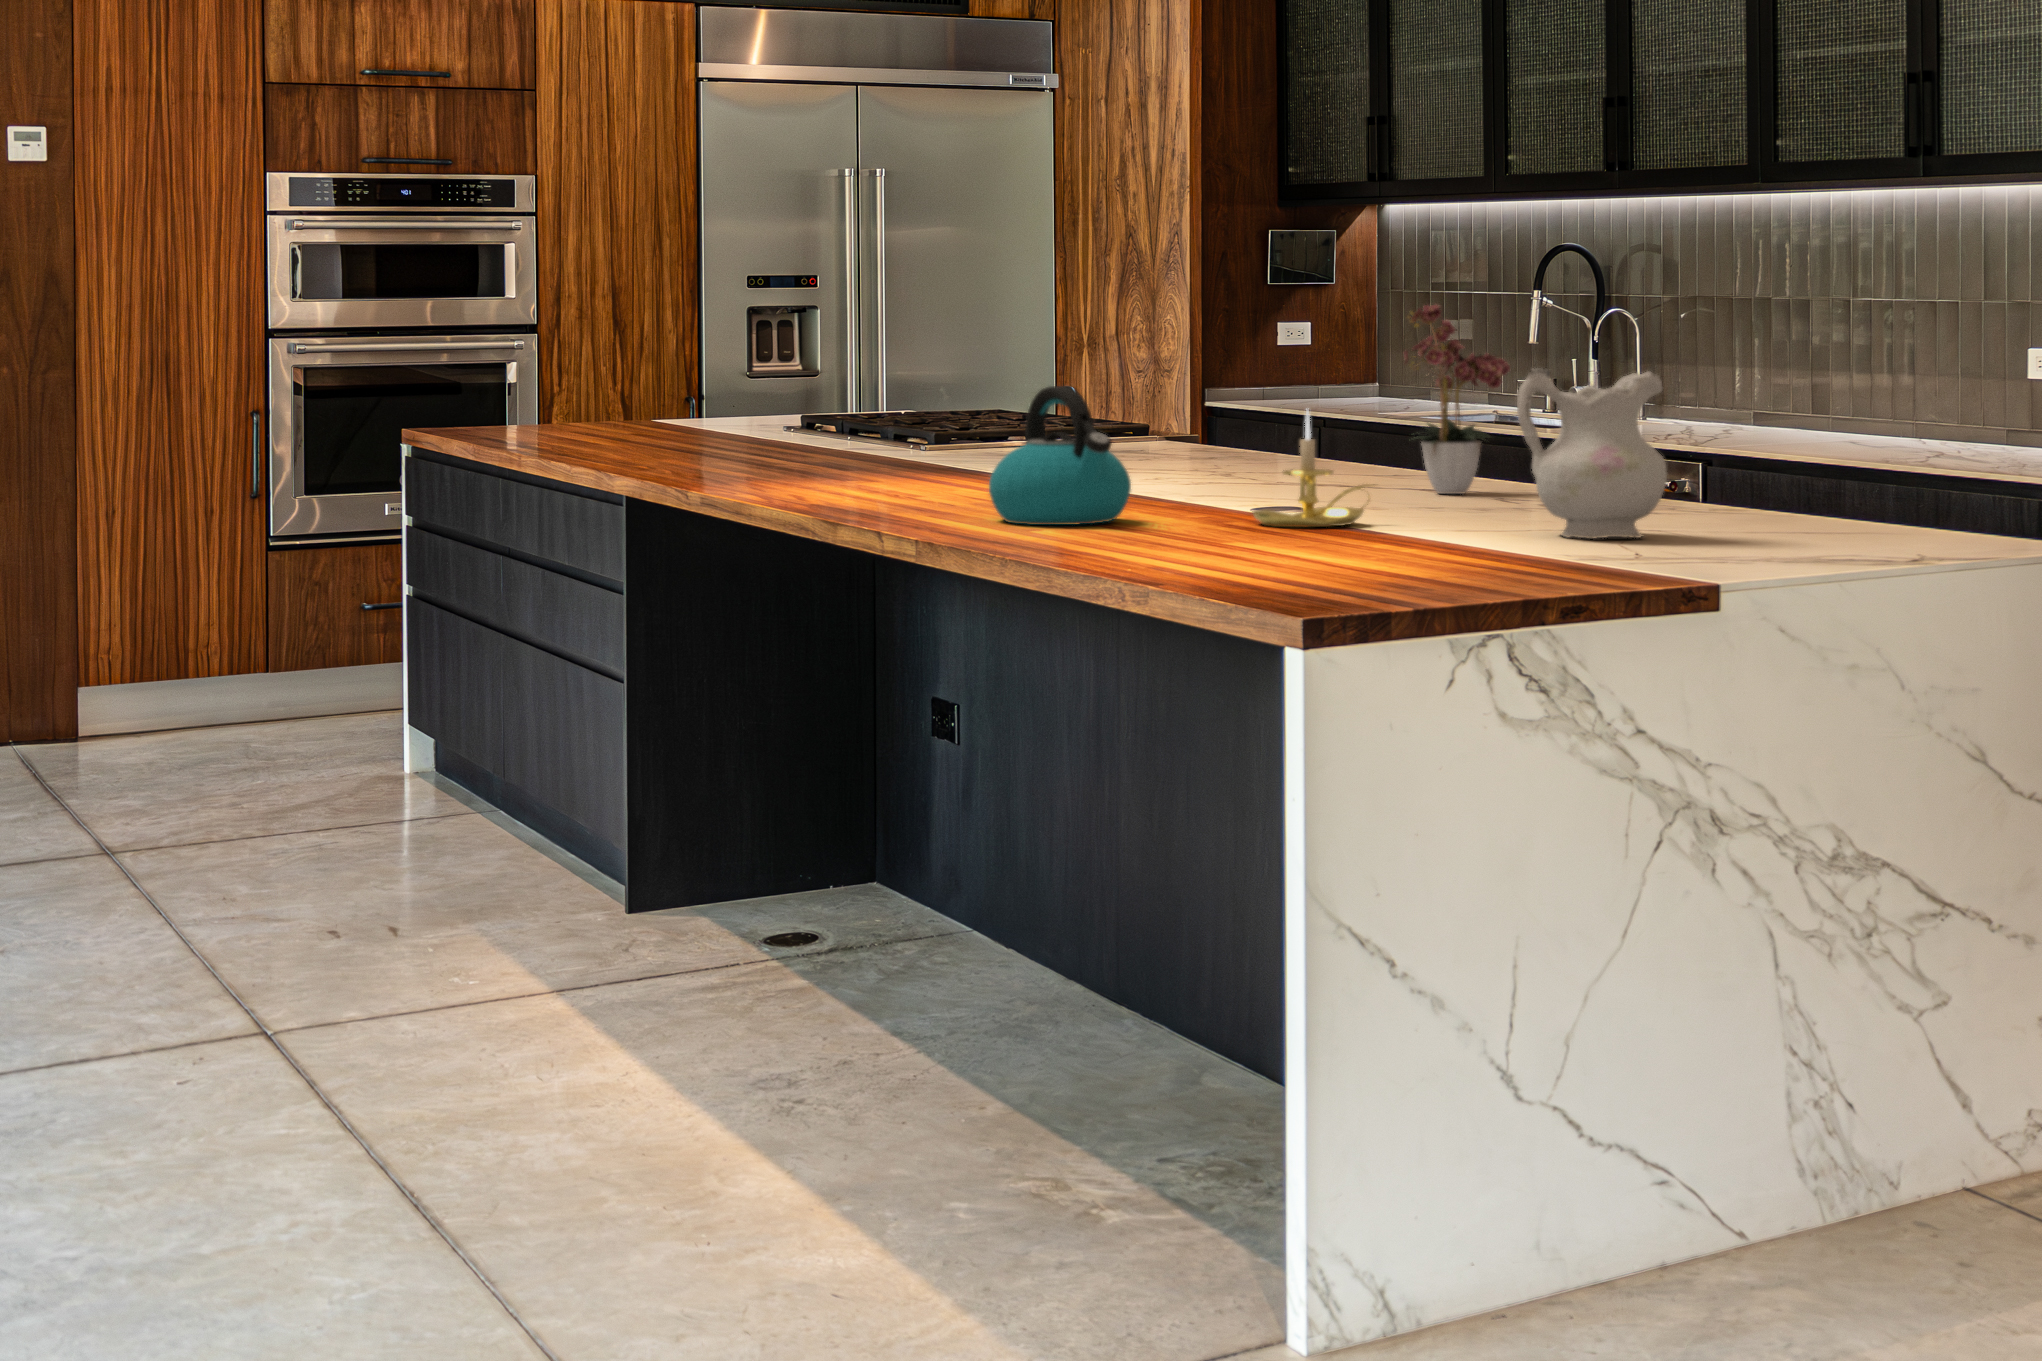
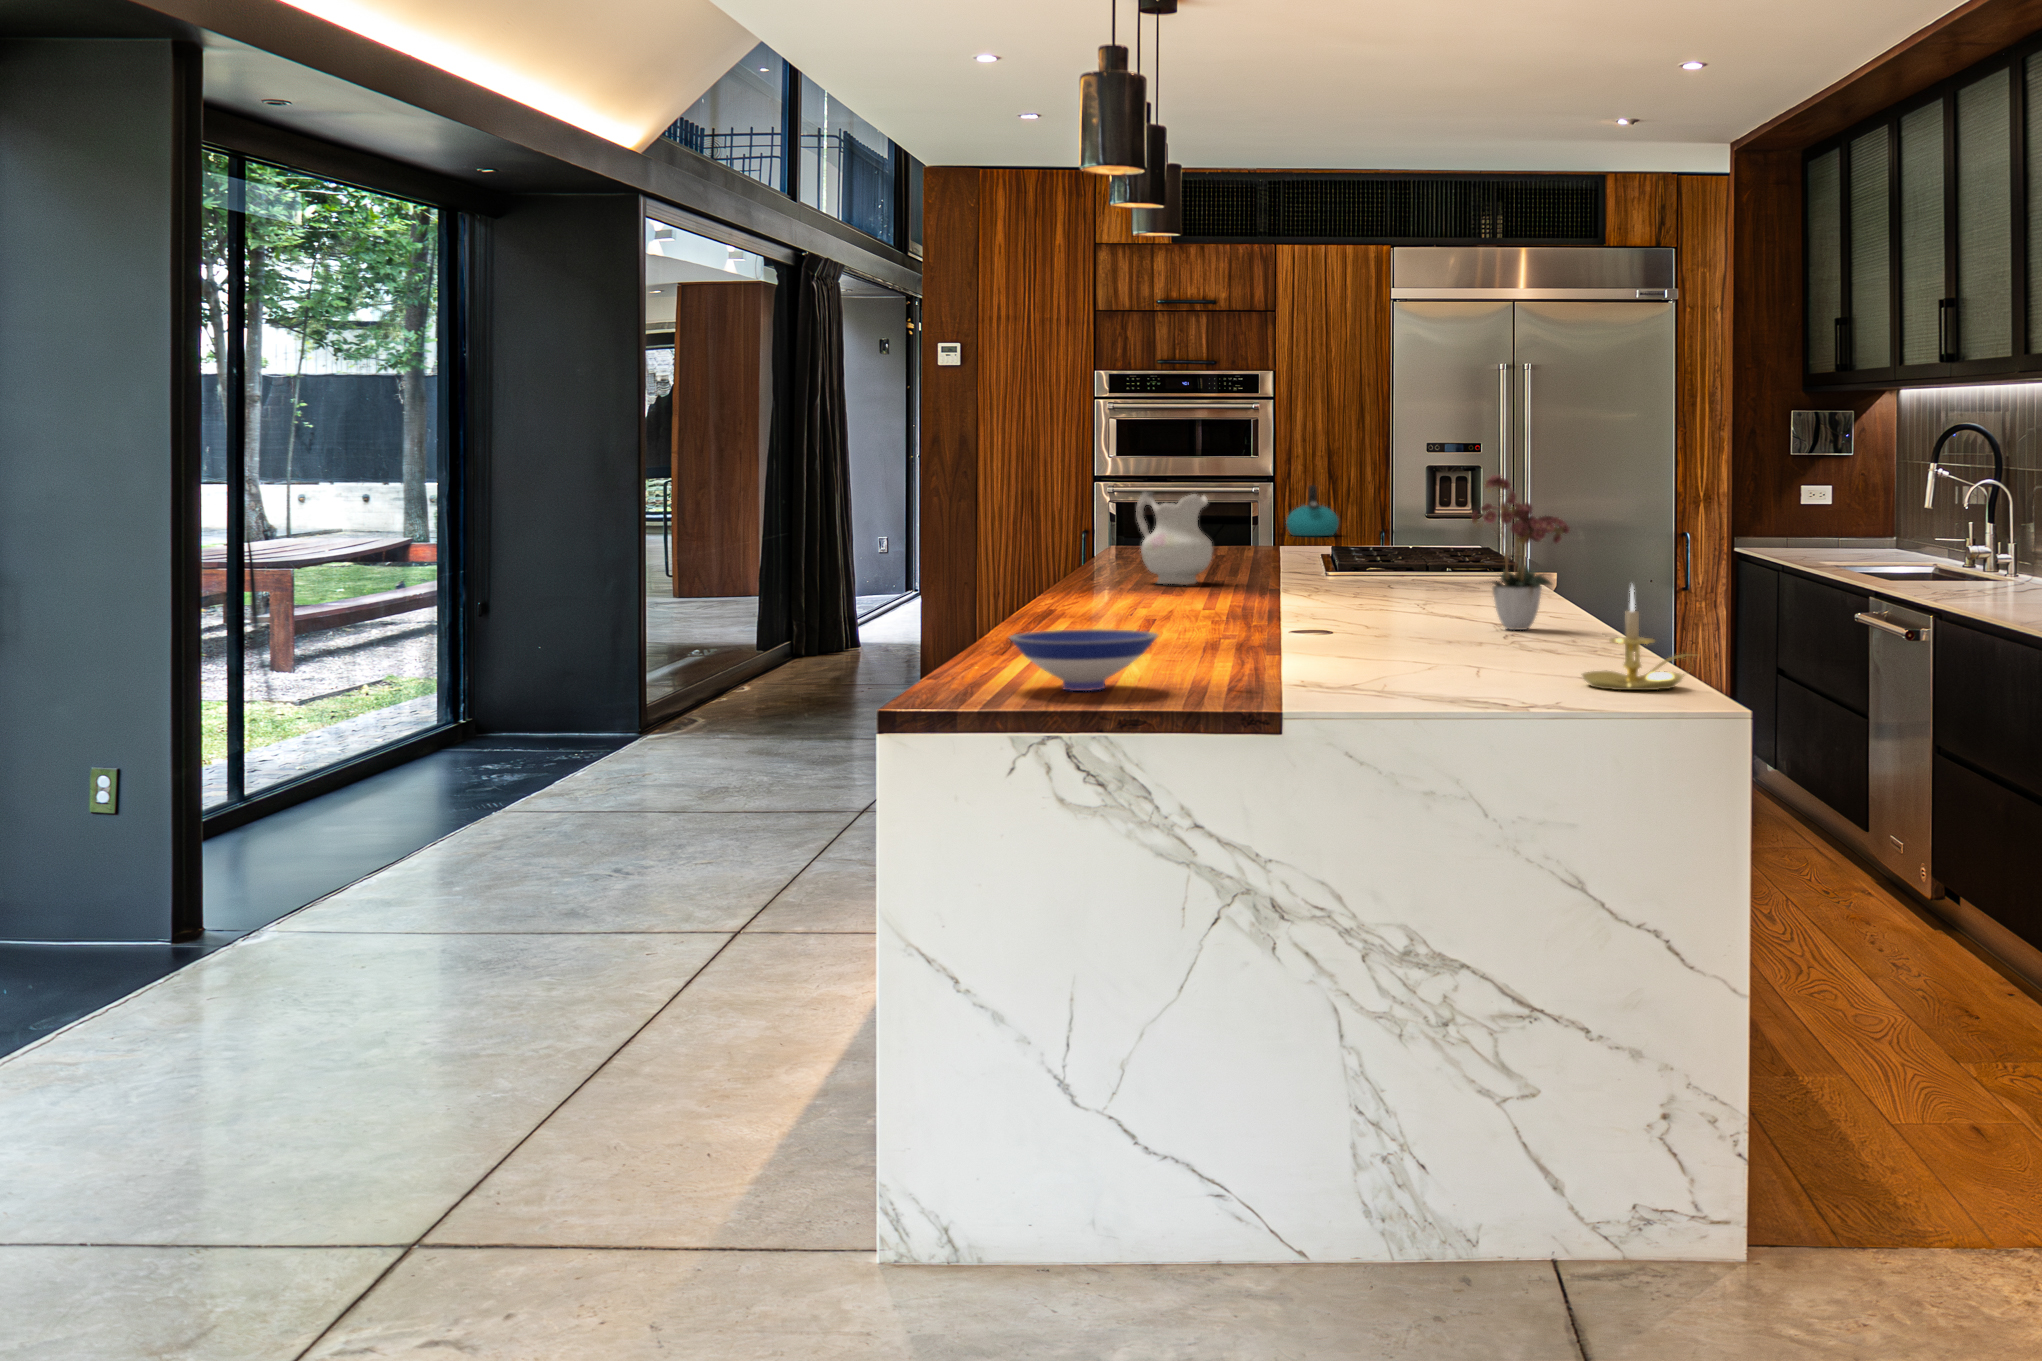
ceramic pitcher: present [1517,368,1667,539] -> present [1136,492,1213,585]
kettle: present [989,386,1131,525] -> present [1286,485,1339,536]
candle holder: present [1253,410,1374,527] -> present [1582,587,1690,690]
bowl: none [1348,498,1543,577] -> present [1009,629,1158,691]

